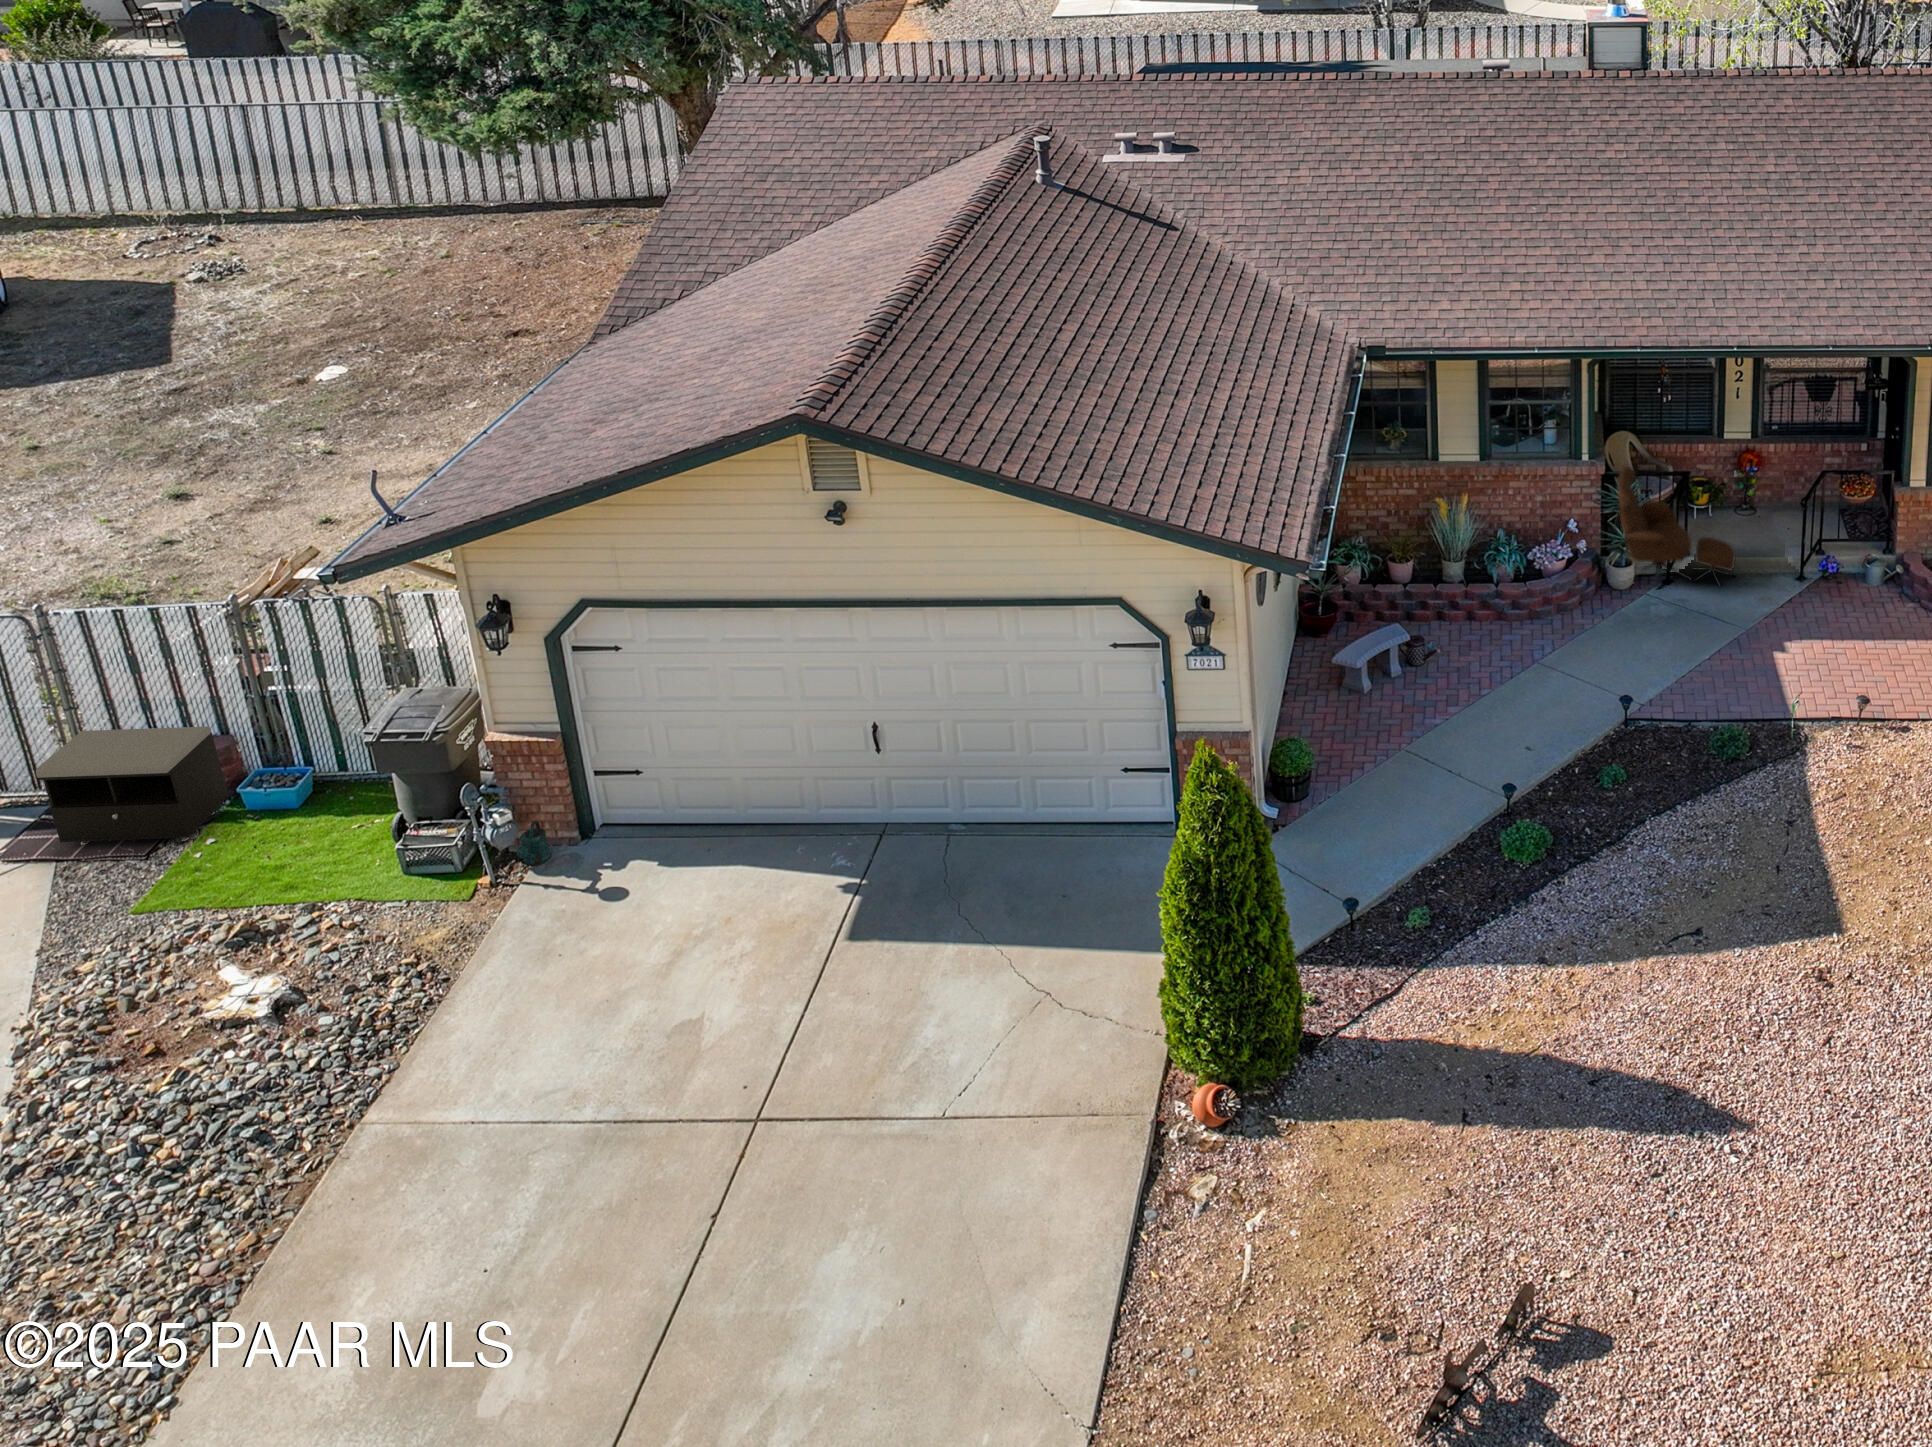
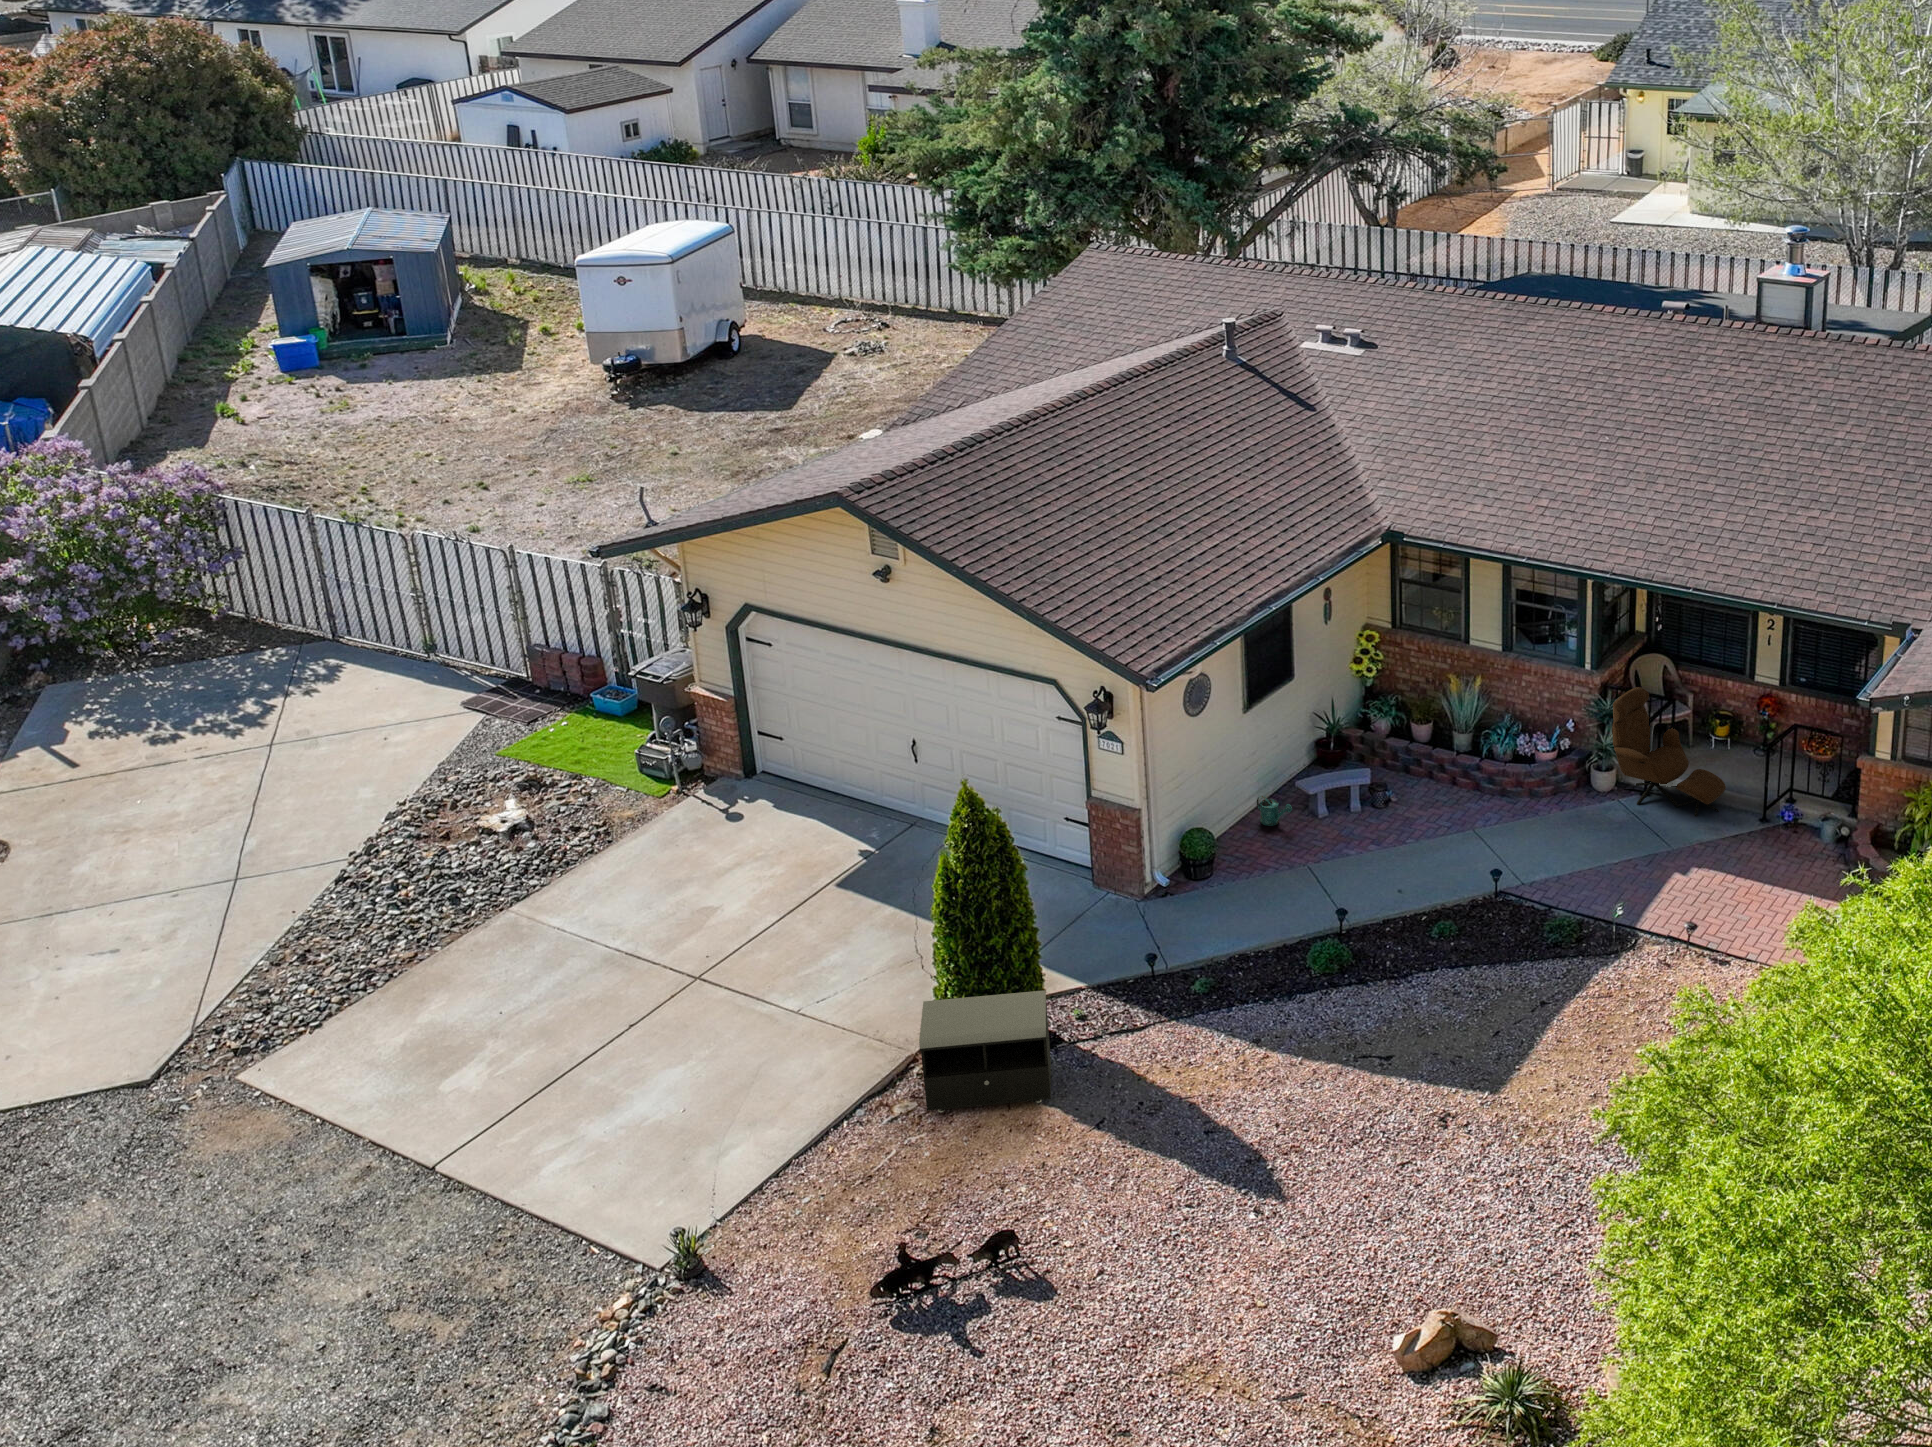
storage bench: present [36,726,228,845] -> present [919,991,1051,1113]
watering can: present [516,821,551,866] -> present [1257,796,1292,826]

